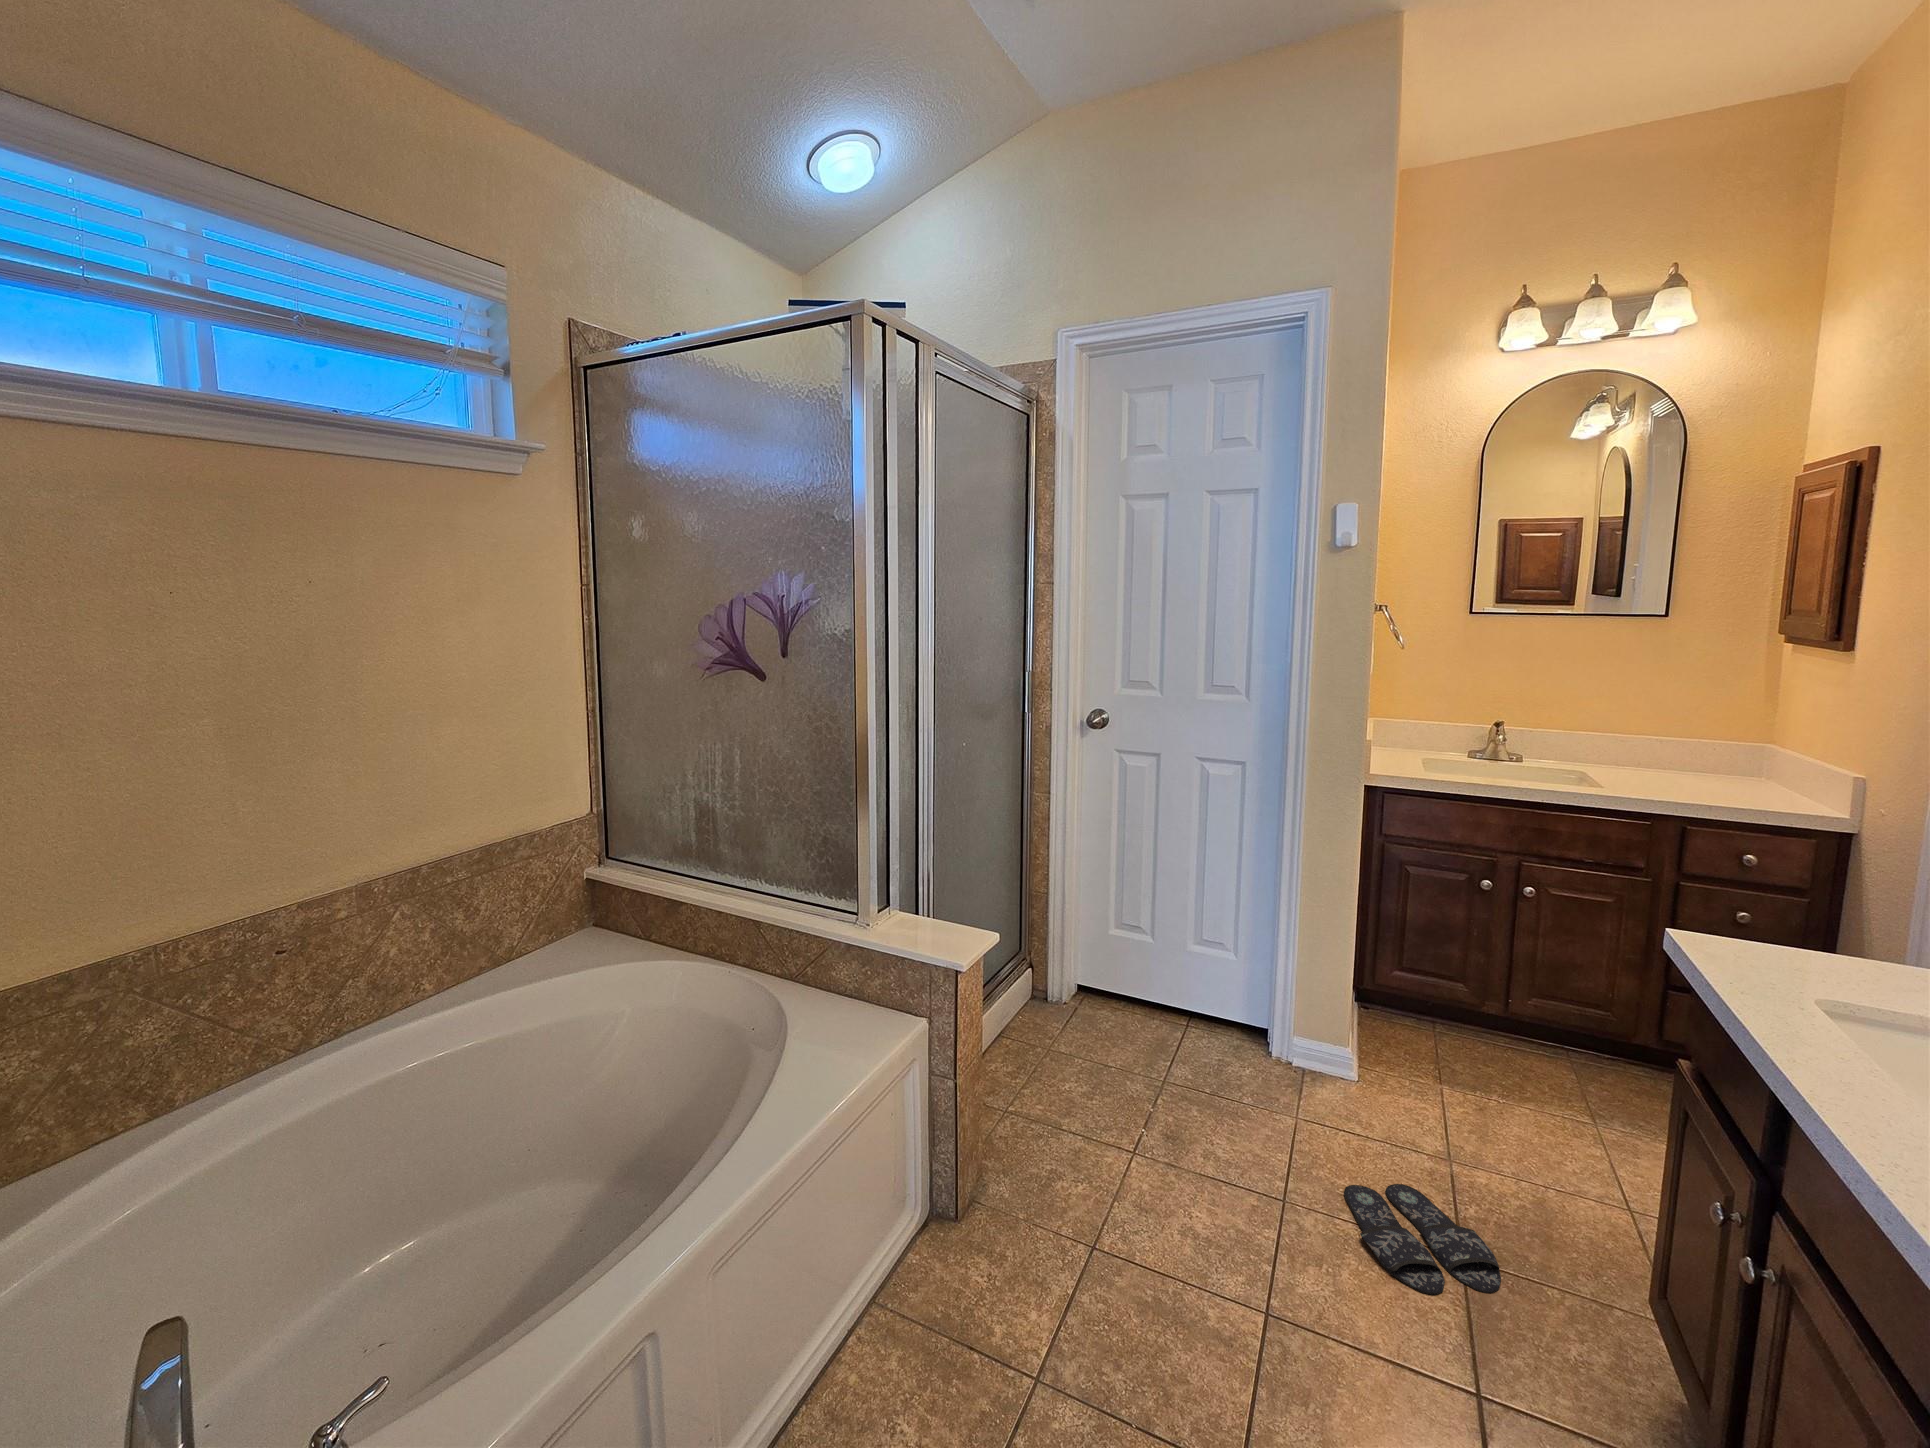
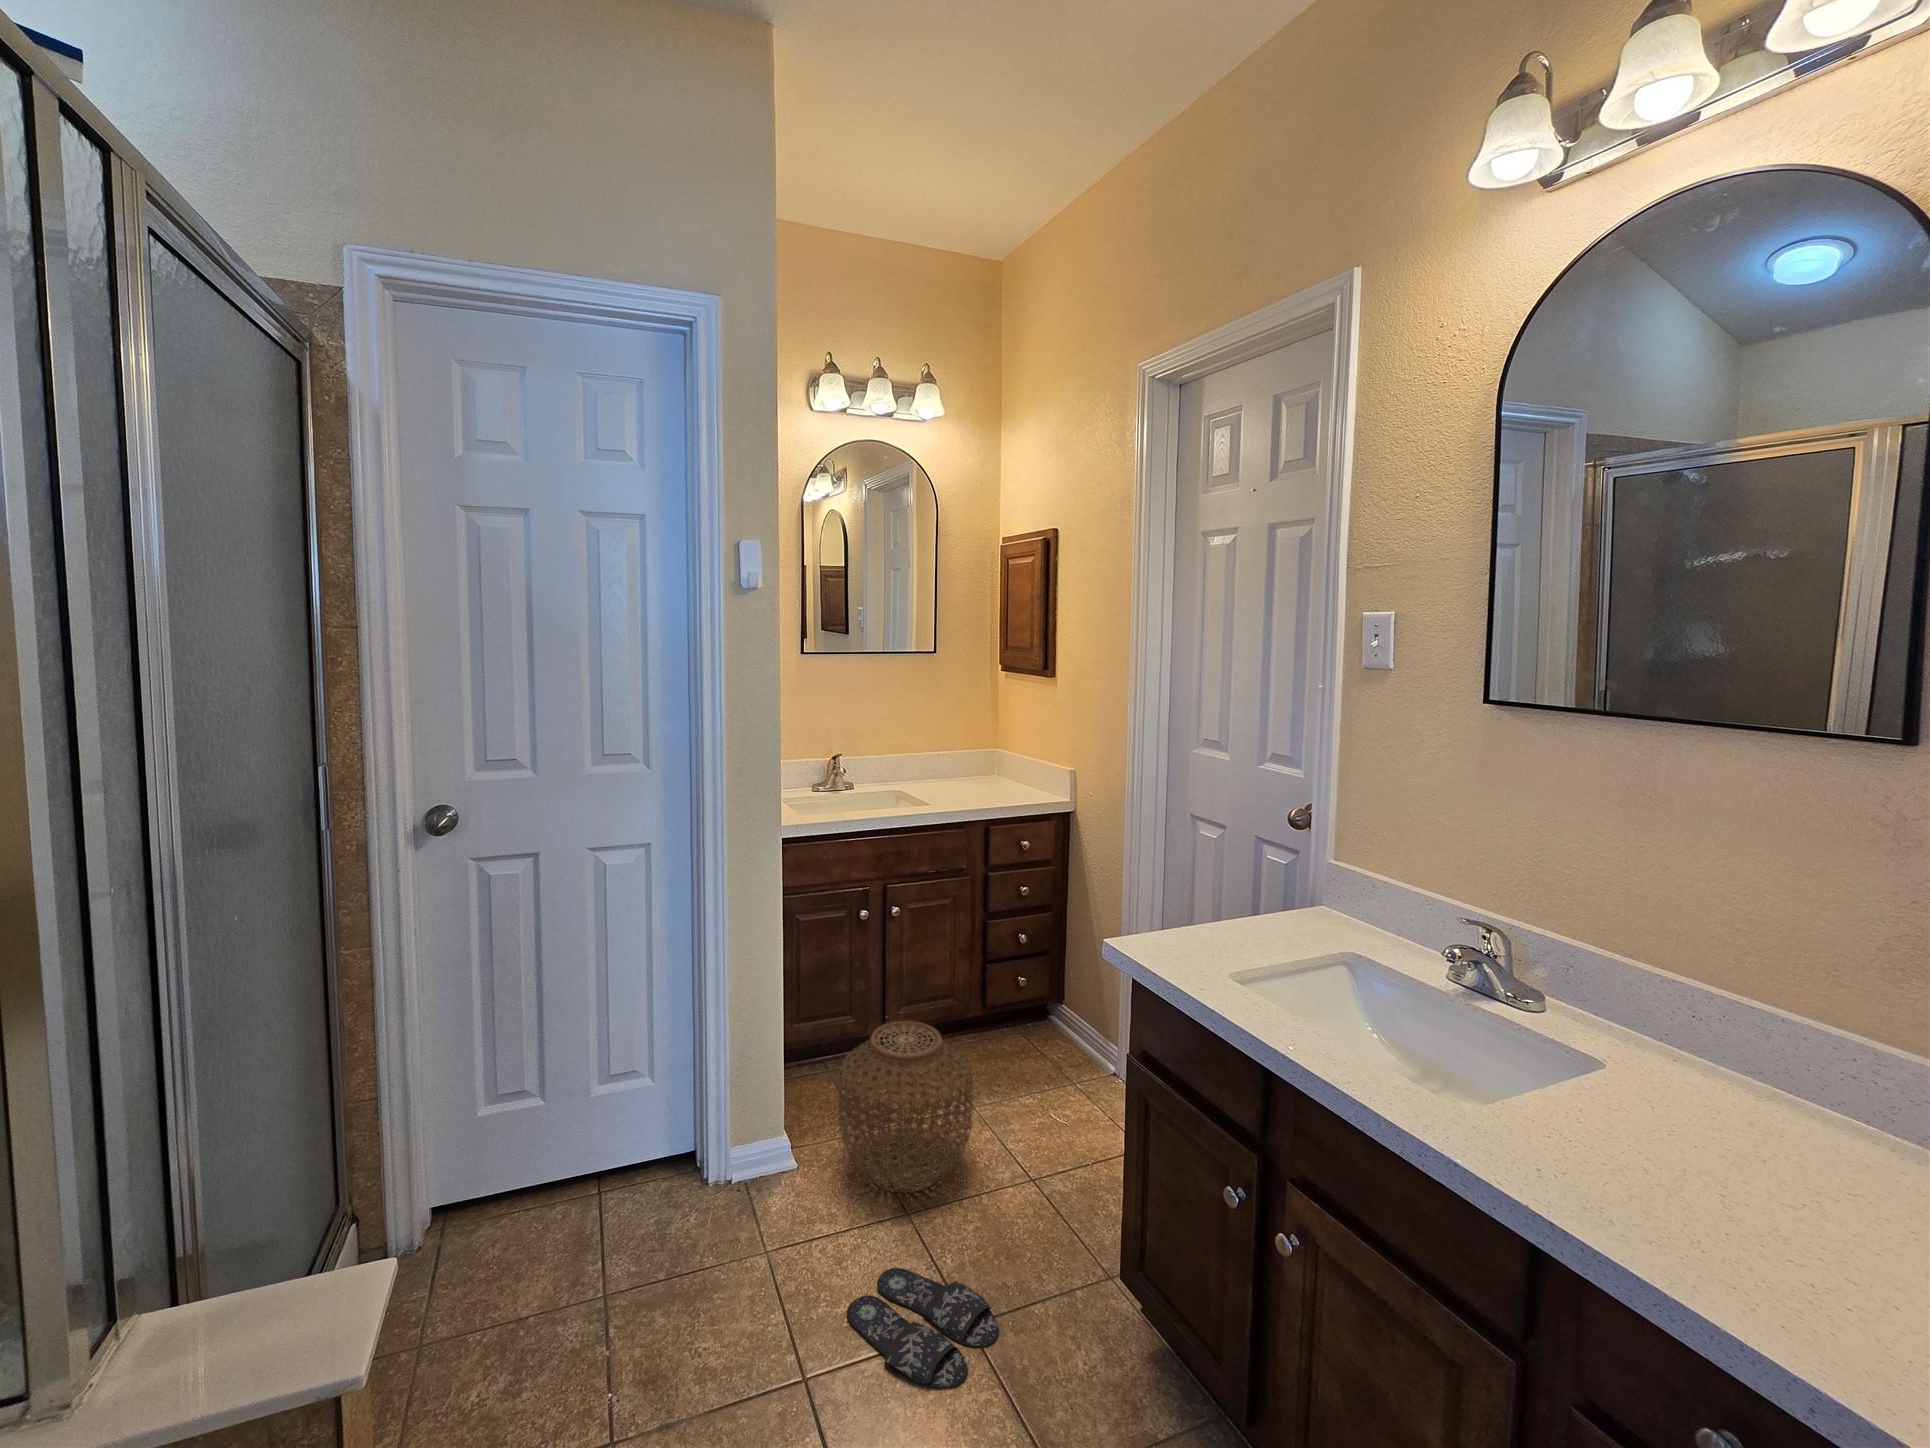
woven basket: none [1399,982,1569,1156] -> present [838,1021,973,1192]

